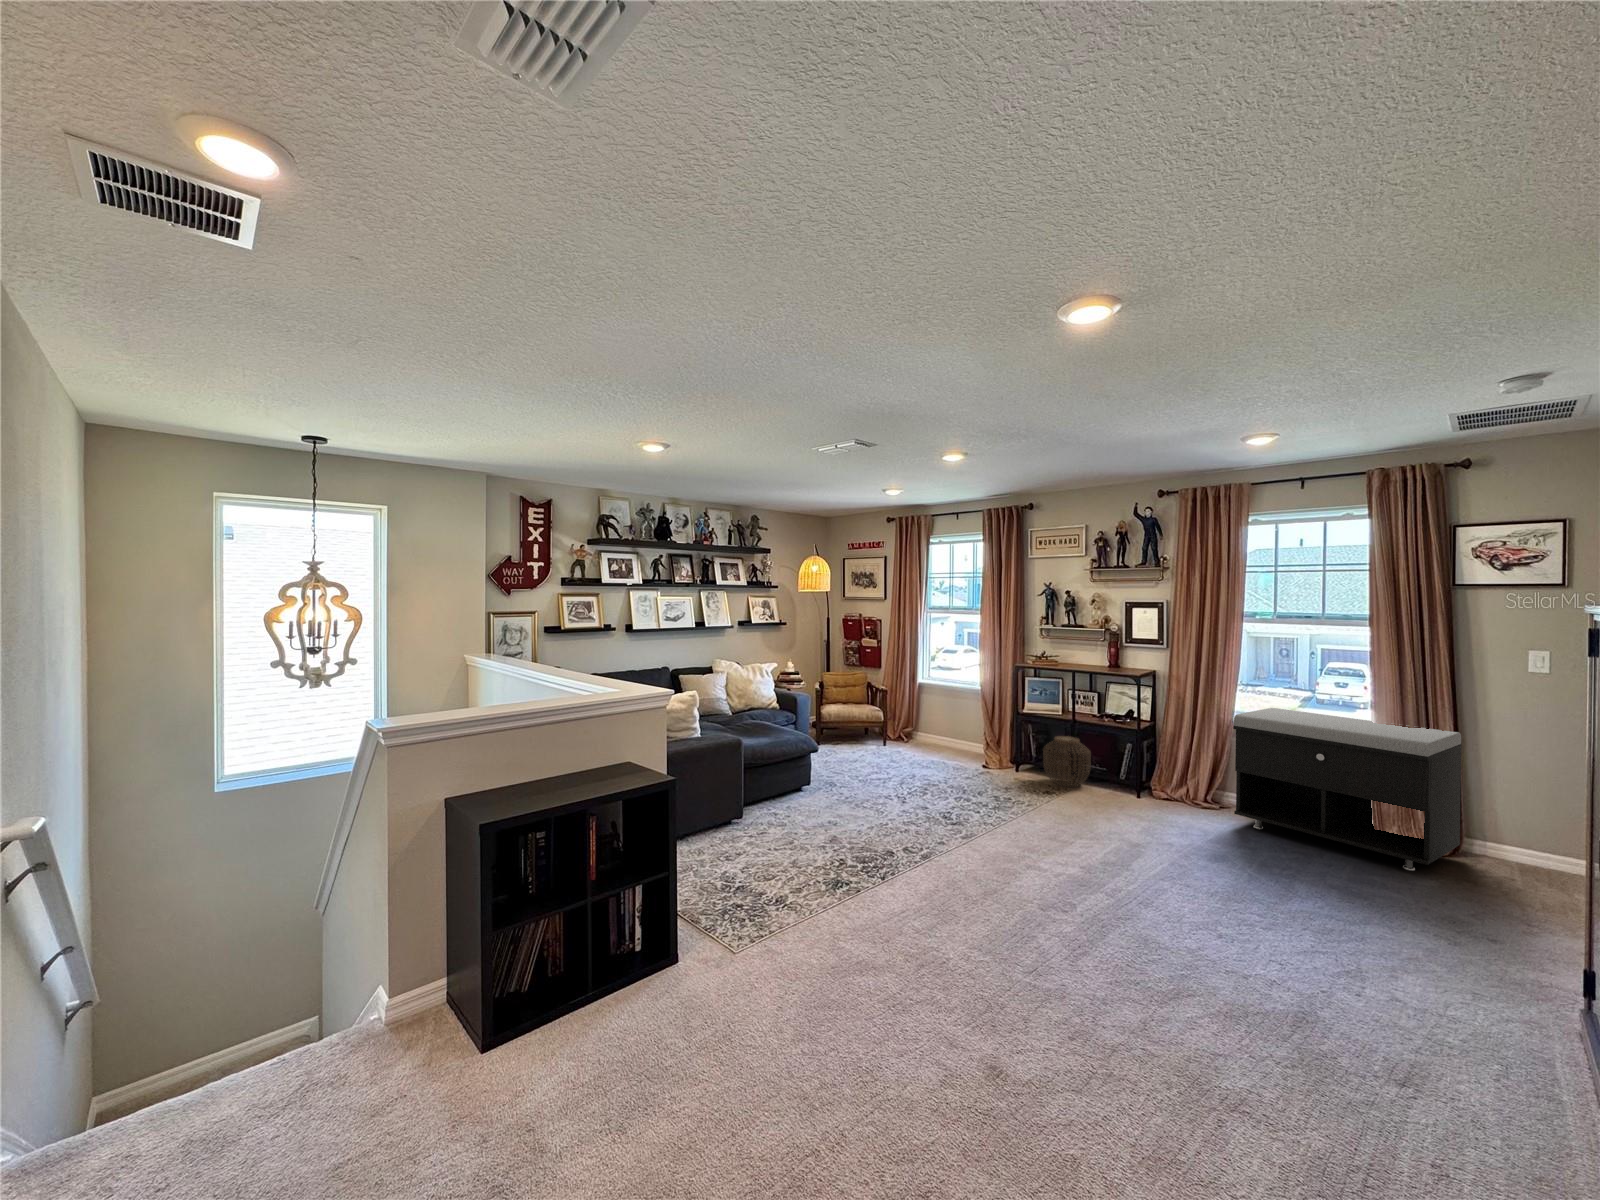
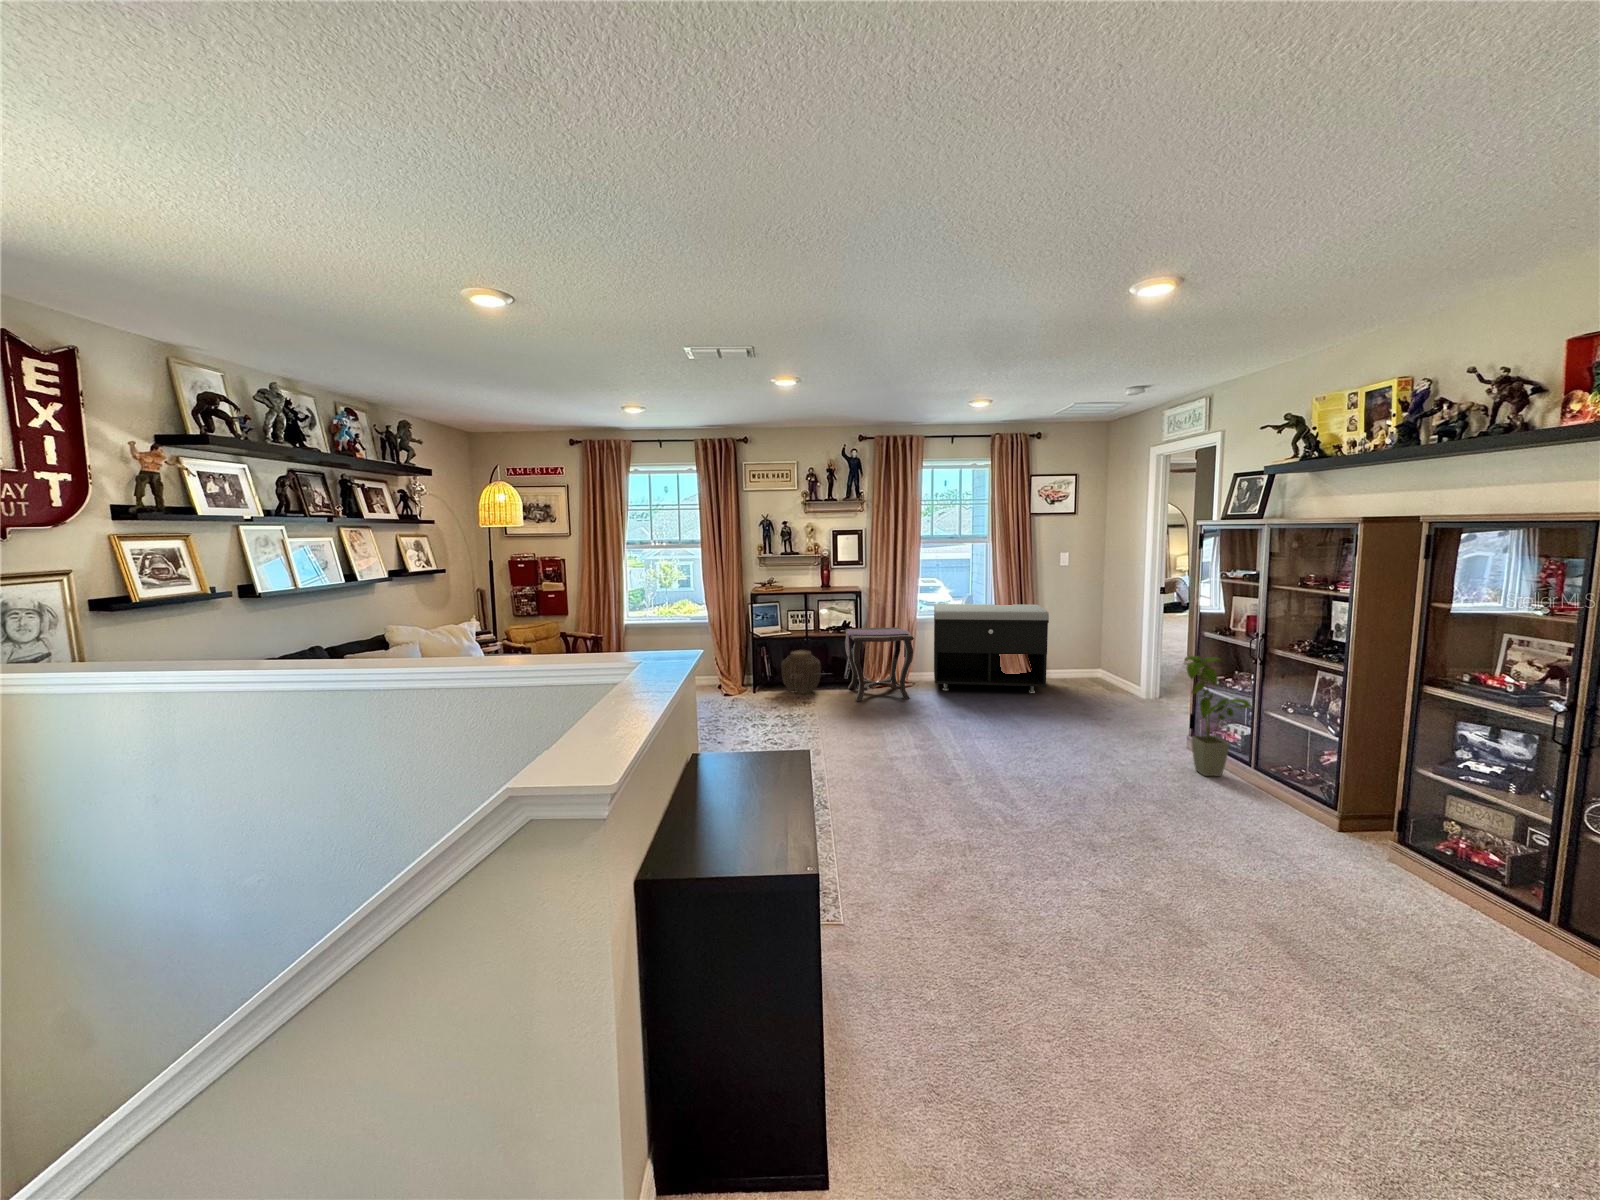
side table: none [1103,721,1205,824] -> present [845,627,914,701]
house plant: none [1410,840,1569,1085] -> present [1185,656,1253,776]

